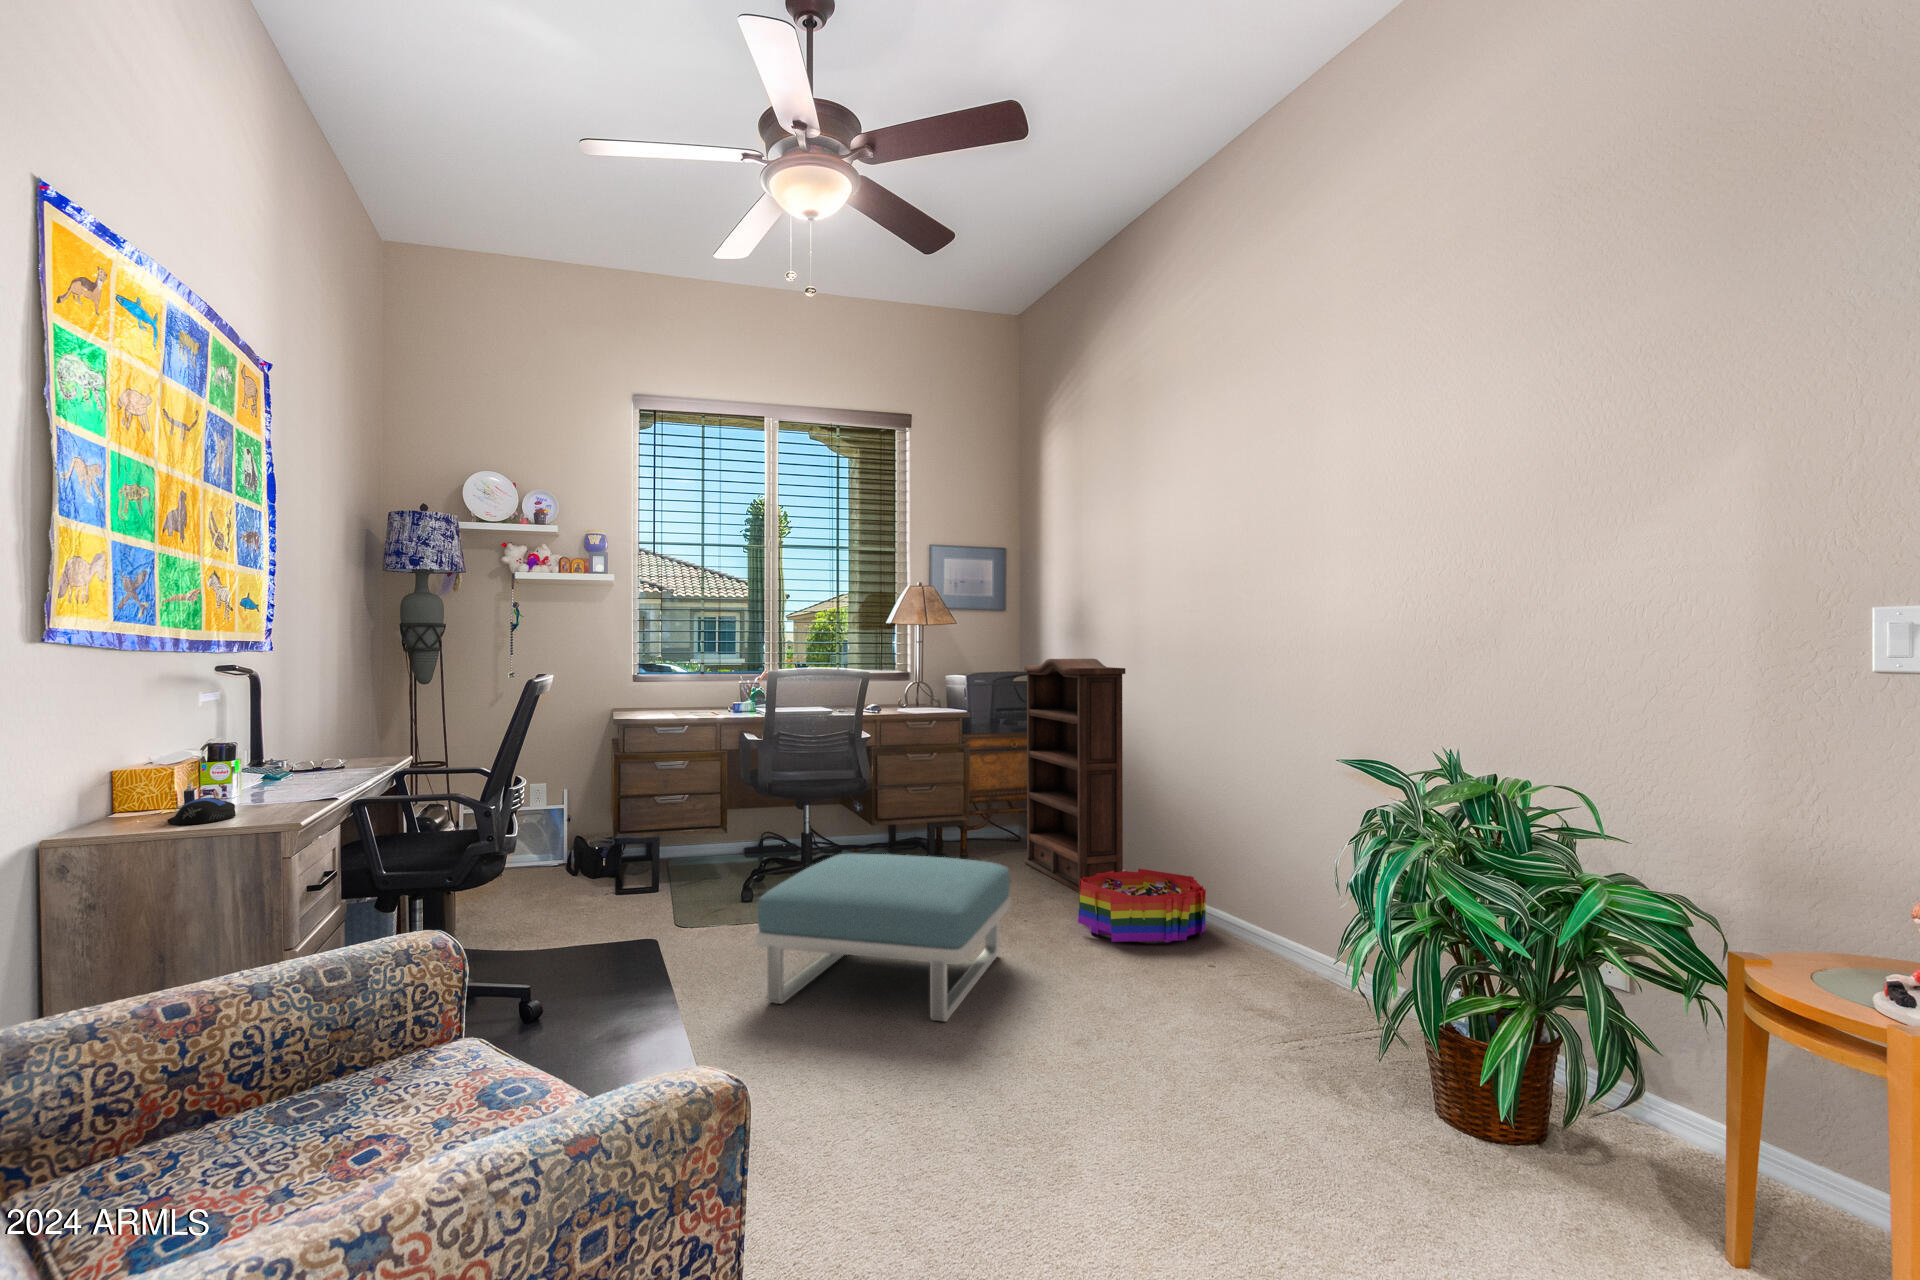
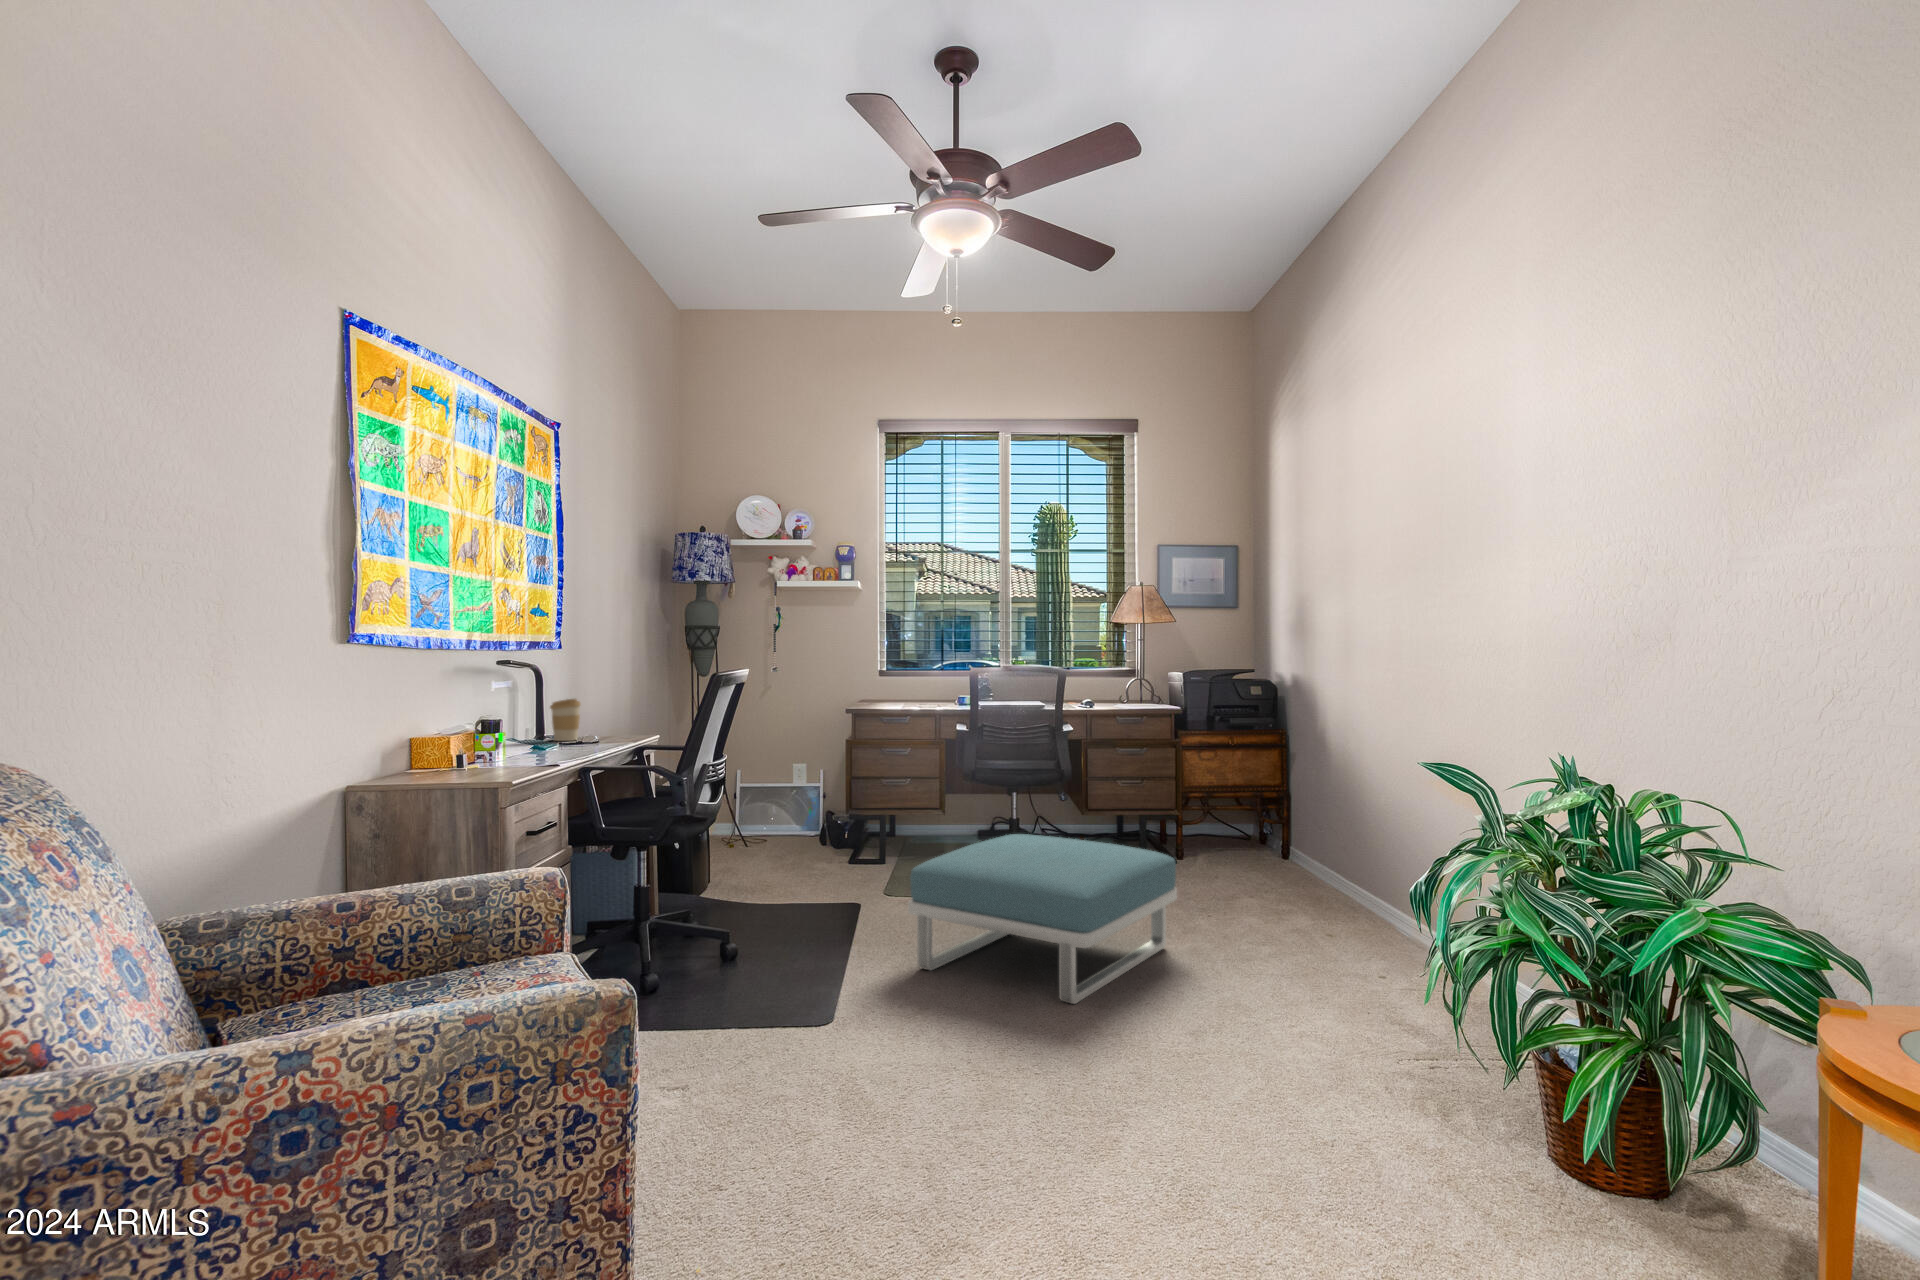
bookshelf: present [1024,659,1125,893] -> none [1251,640,1350,894]
coffee cup: none [318,727,359,778] -> present [550,699,581,741]
computer mouse: present [167,797,236,825] -> none [407,752,458,772]
storage bin: present [1078,869,1206,942] -> none [1265,871,1412,953]

